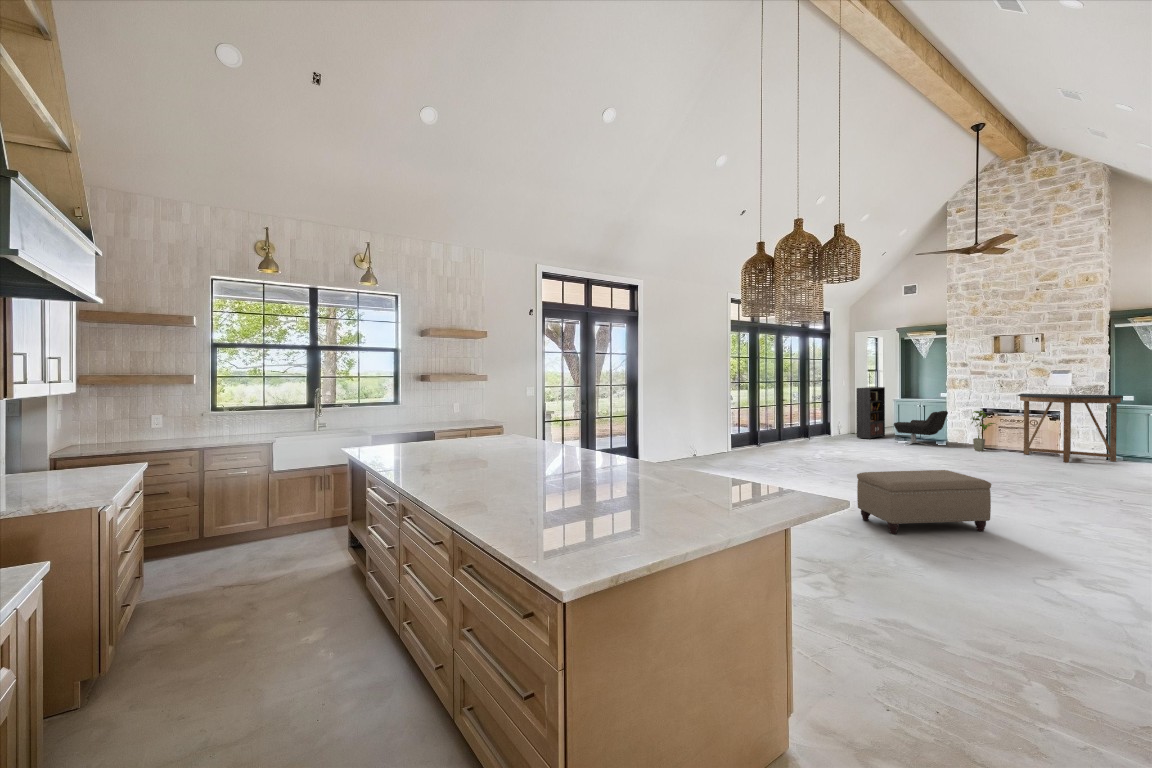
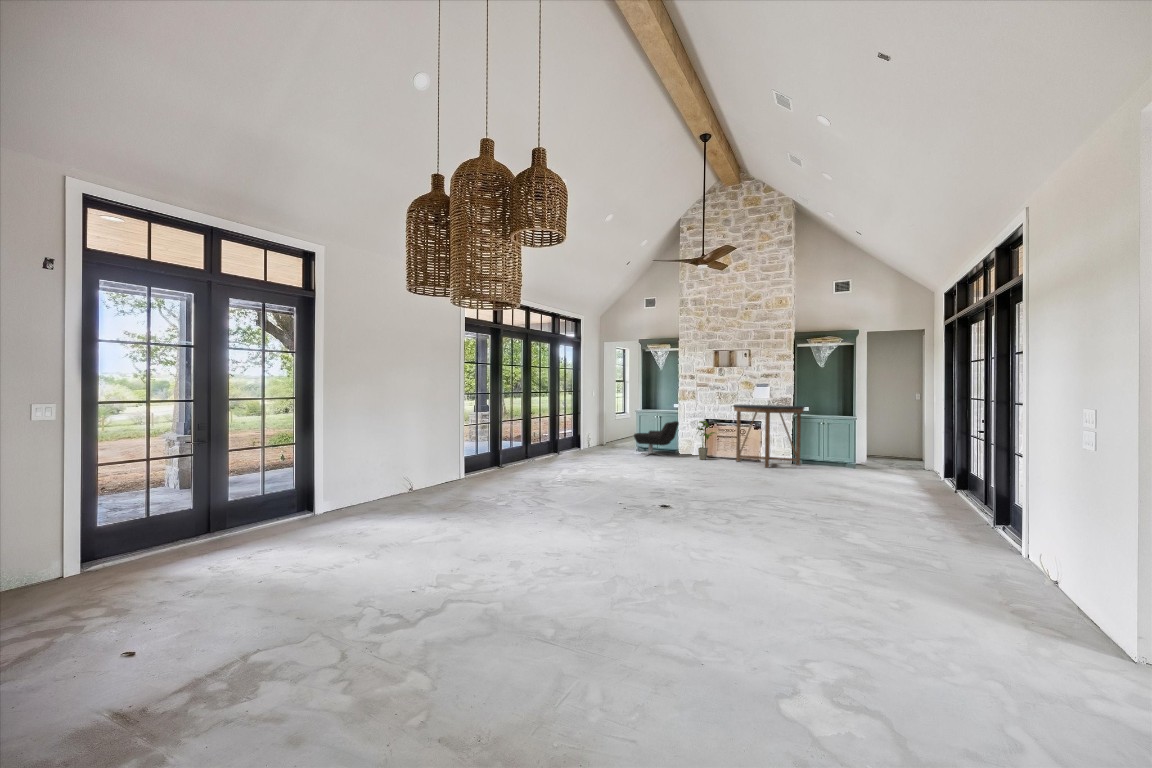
bookcase: present [857,387,885,439] -> none [602,398,627,451]
ottoman: present [857,470,991,534] -> none [584,487,712,570]

